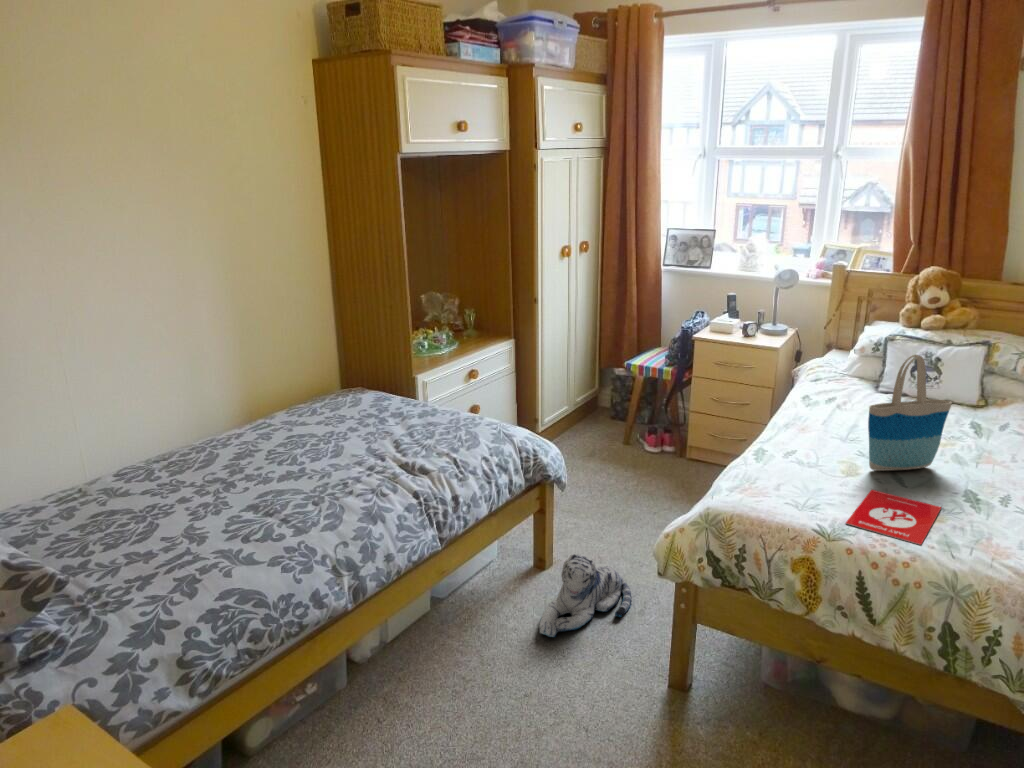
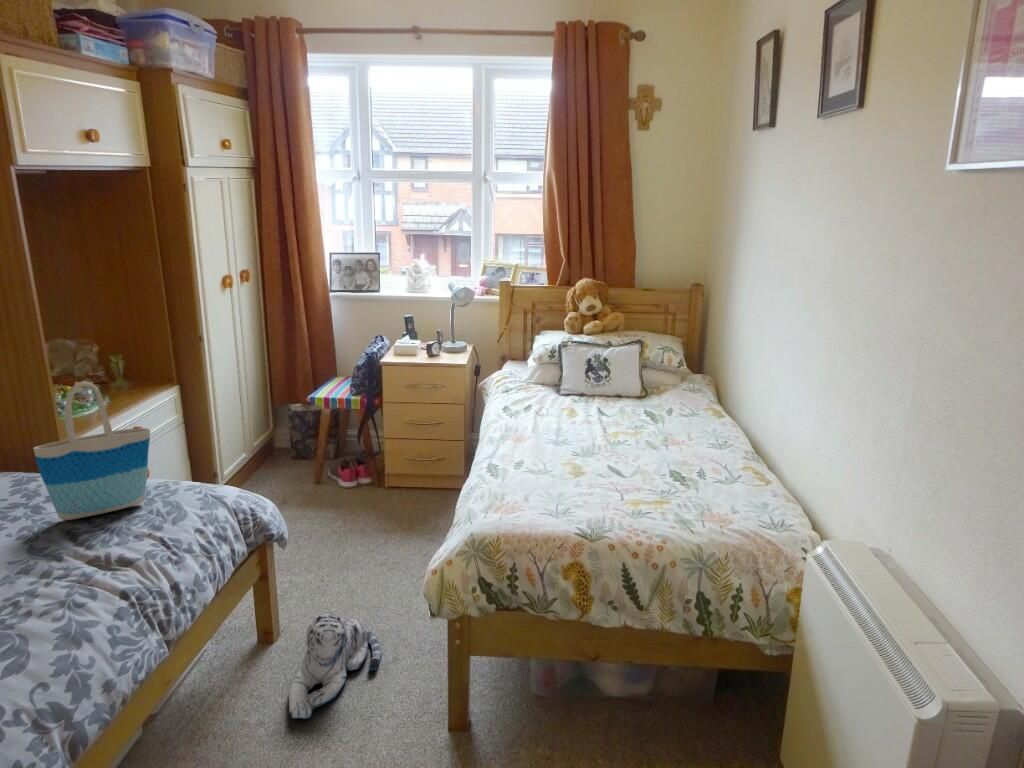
tote bag: present [868,355,952,471] -> present [34,381,150,520]
book: present [846,490,941,545] -> none [599,485,663,527]

